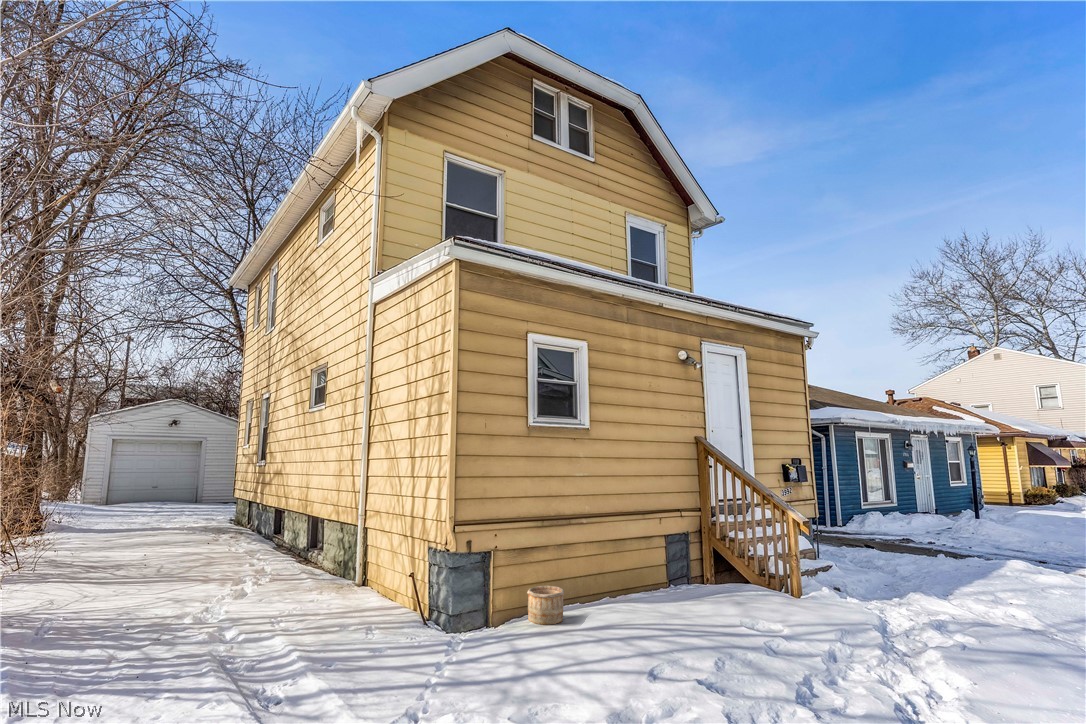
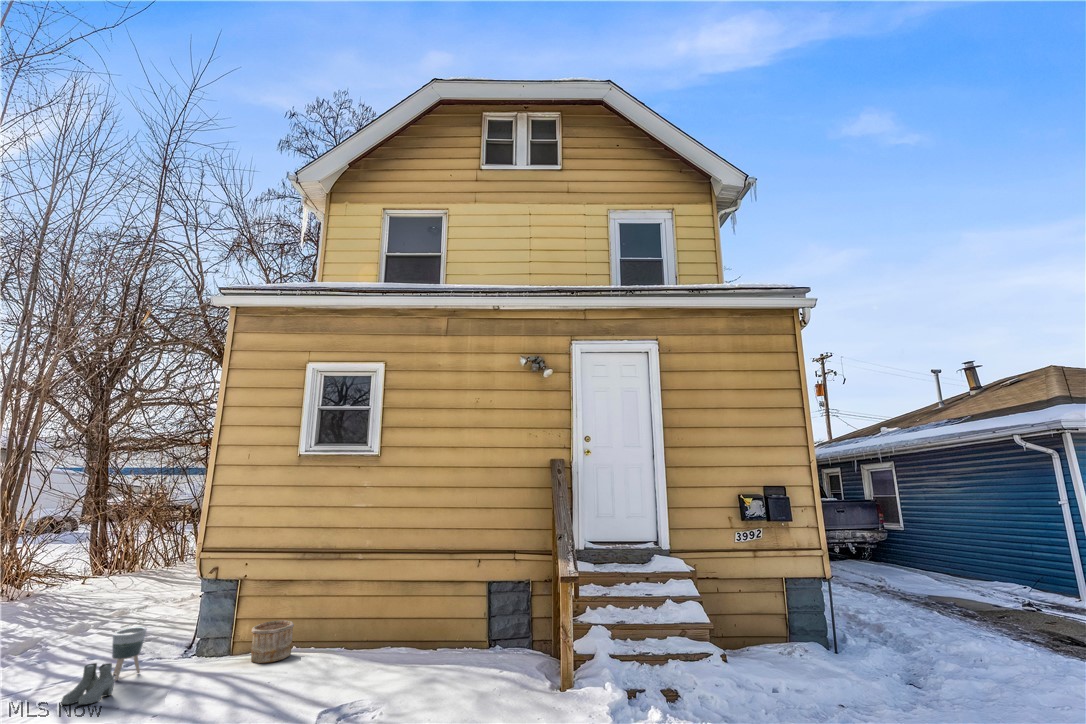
planter: none [477,603,506,655] -> present [112,627,146,680]
boots: none [524,631,558,673] -> present [61,663,114,705]

